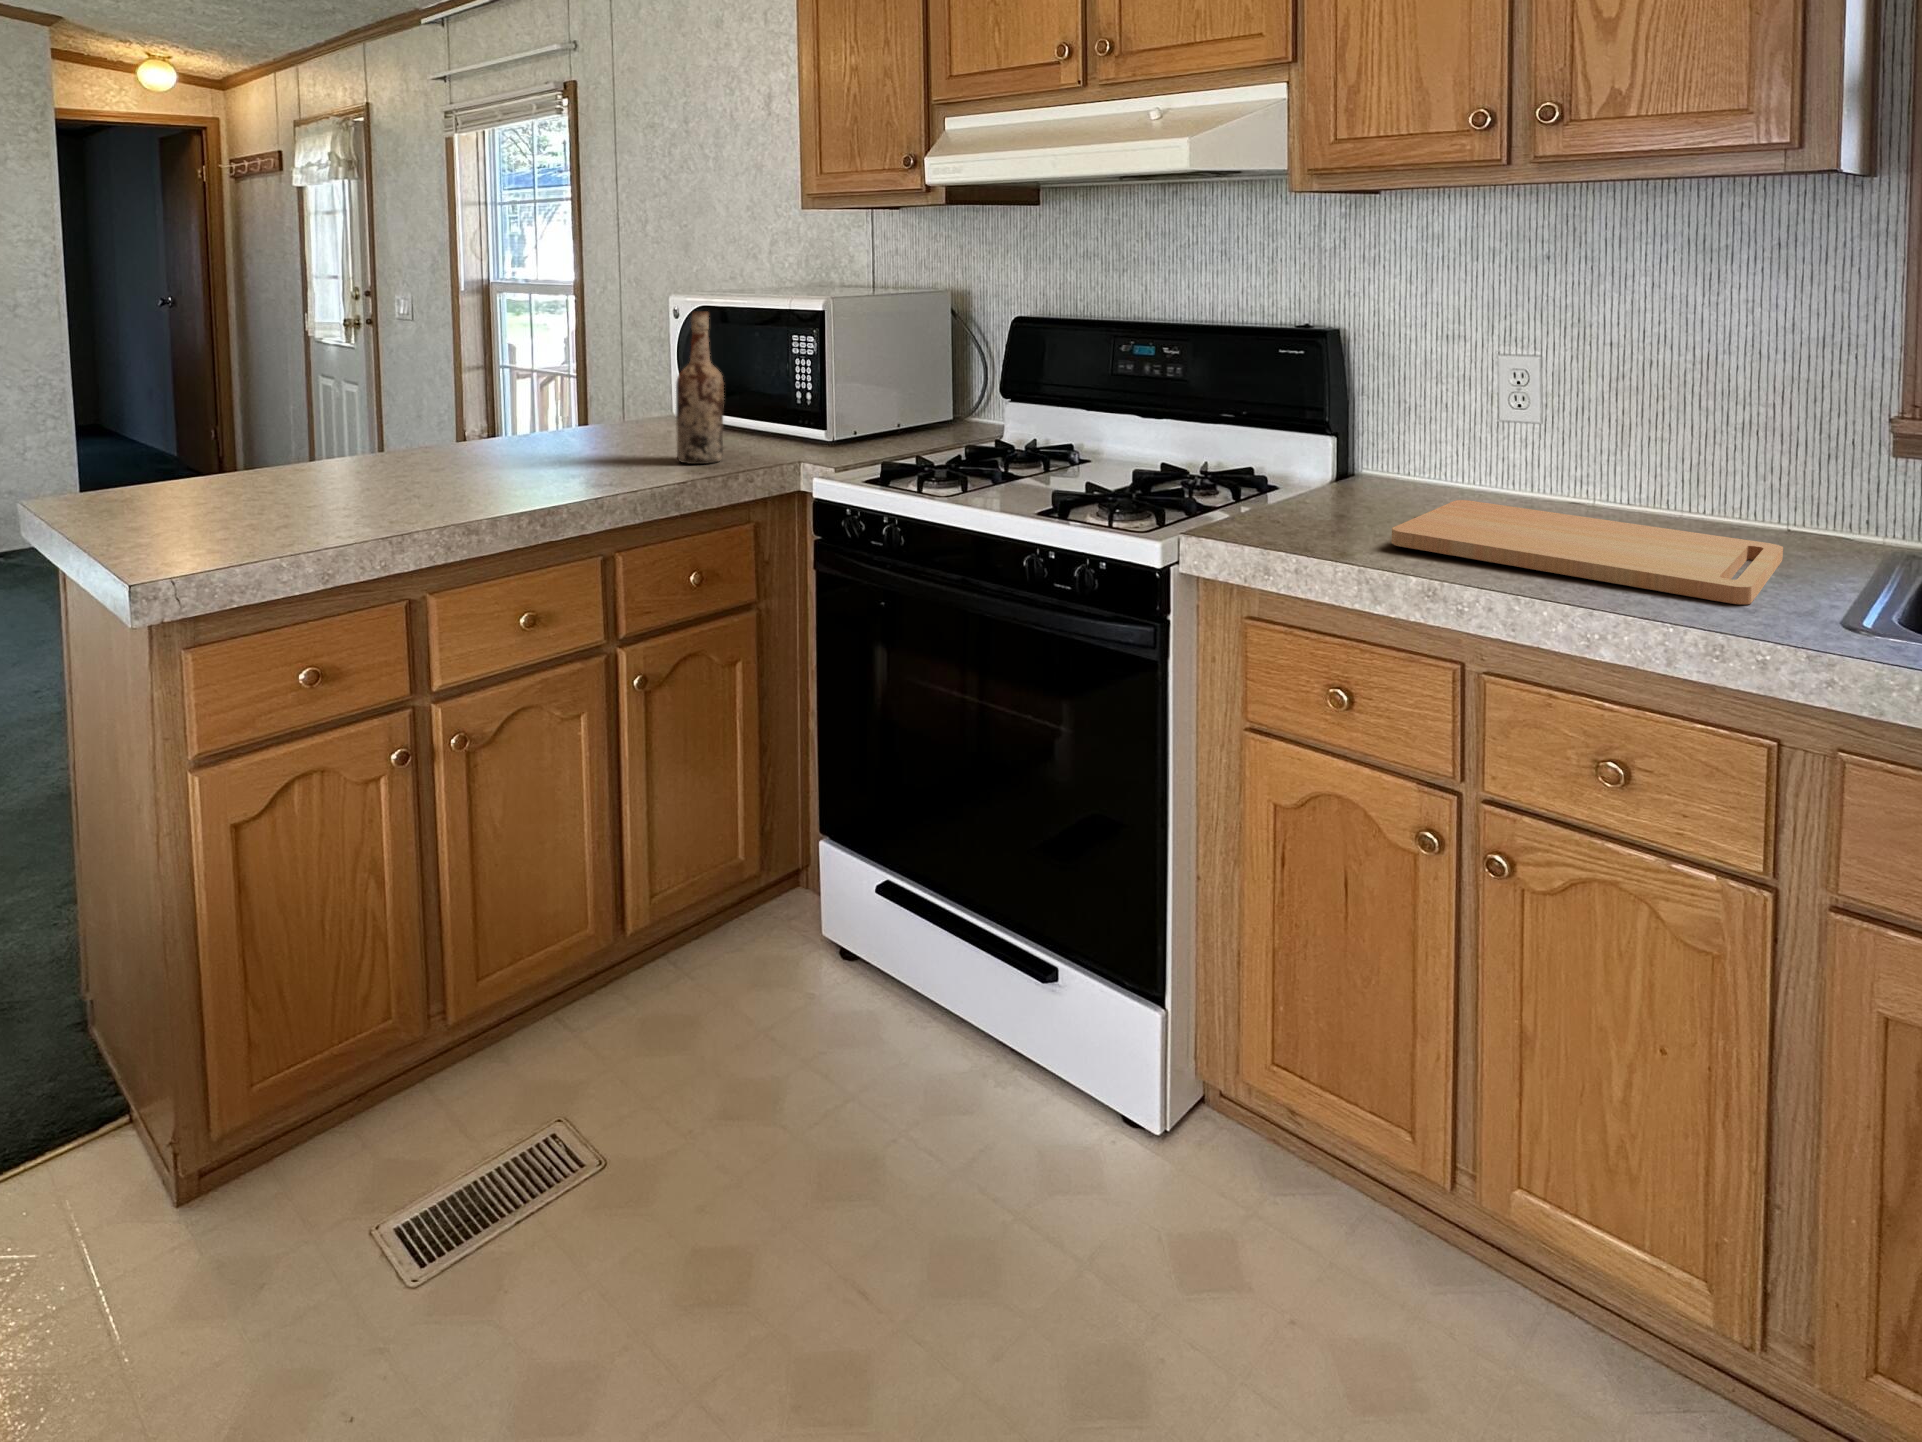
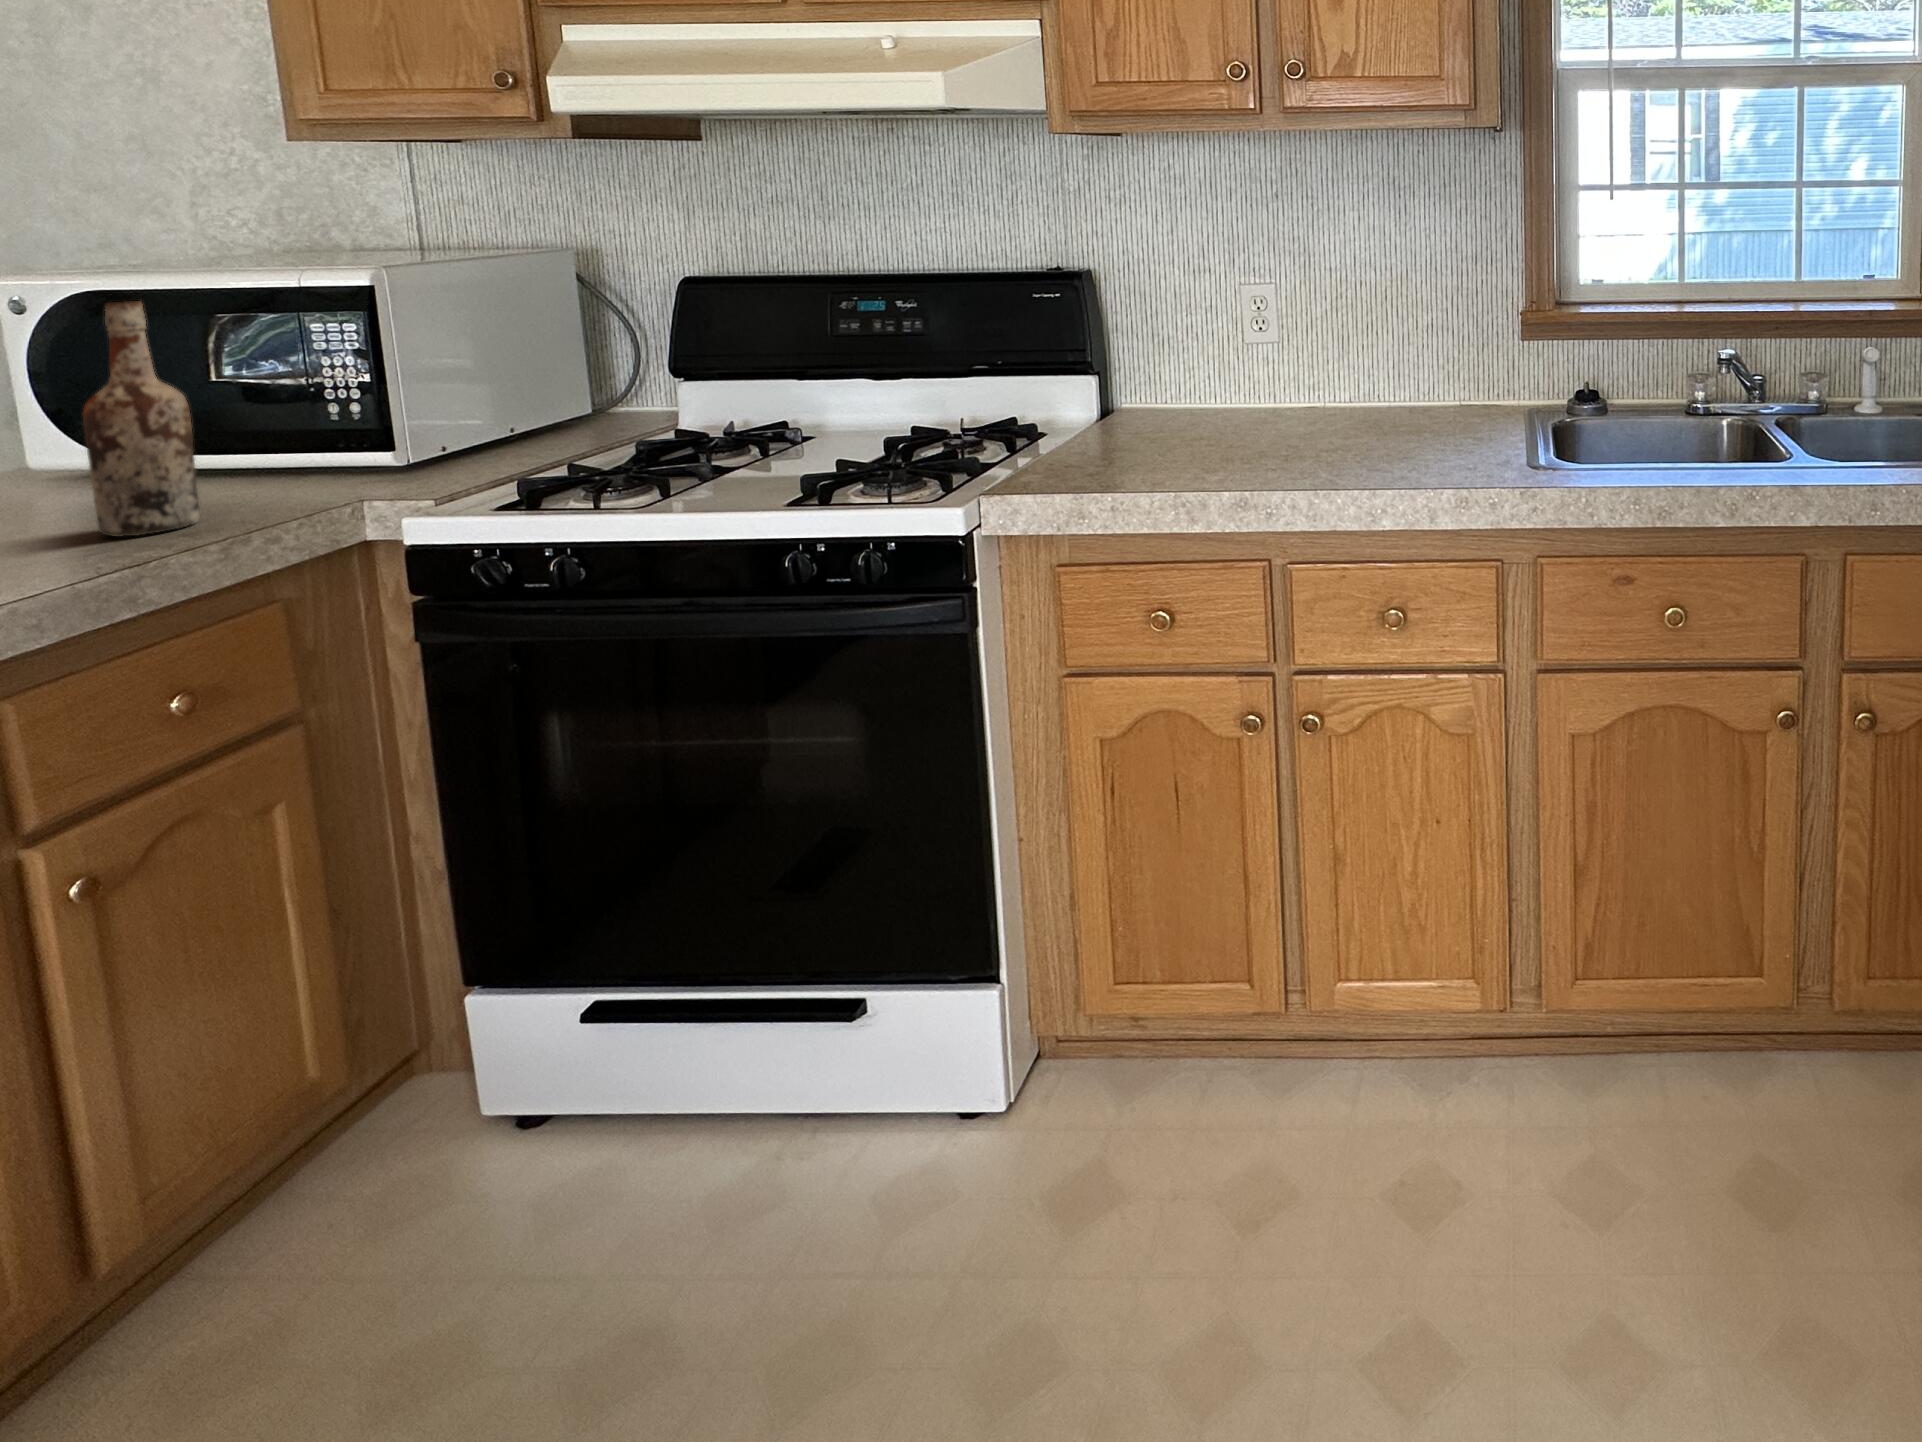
cutting board: present [1391,500,1783,604] -> none [1189,416,1470,468]

